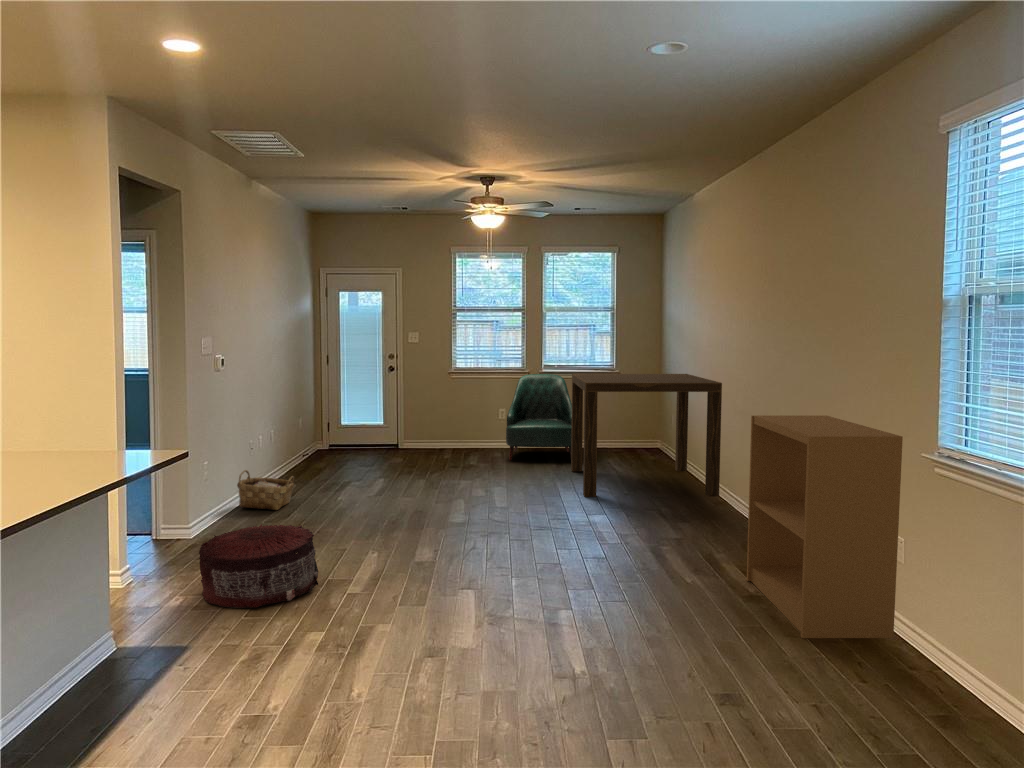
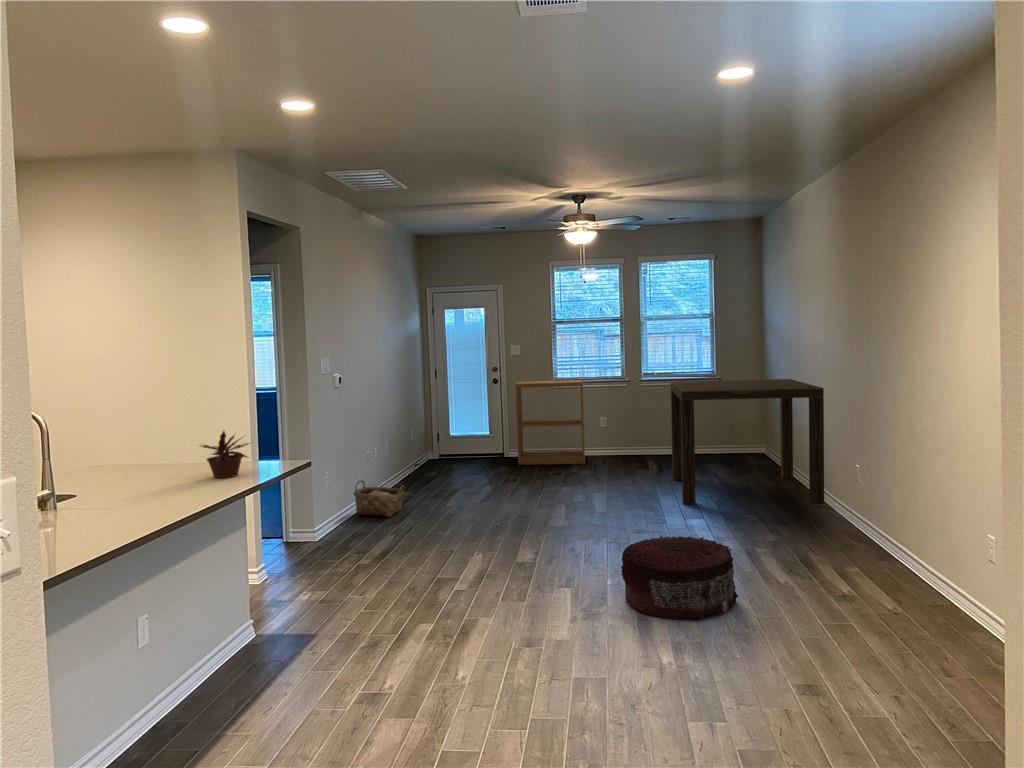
armchair: present [506,374,572,461] -> none [607,382,679,470]
potted plant: none [37,410,115,469] -> present [201,431,249,478]
bookshelf: present [747,415,903,638] -> present [516,380,585,465]
pouf: present [199,524,318,608] -> present [621,535,738,619]

